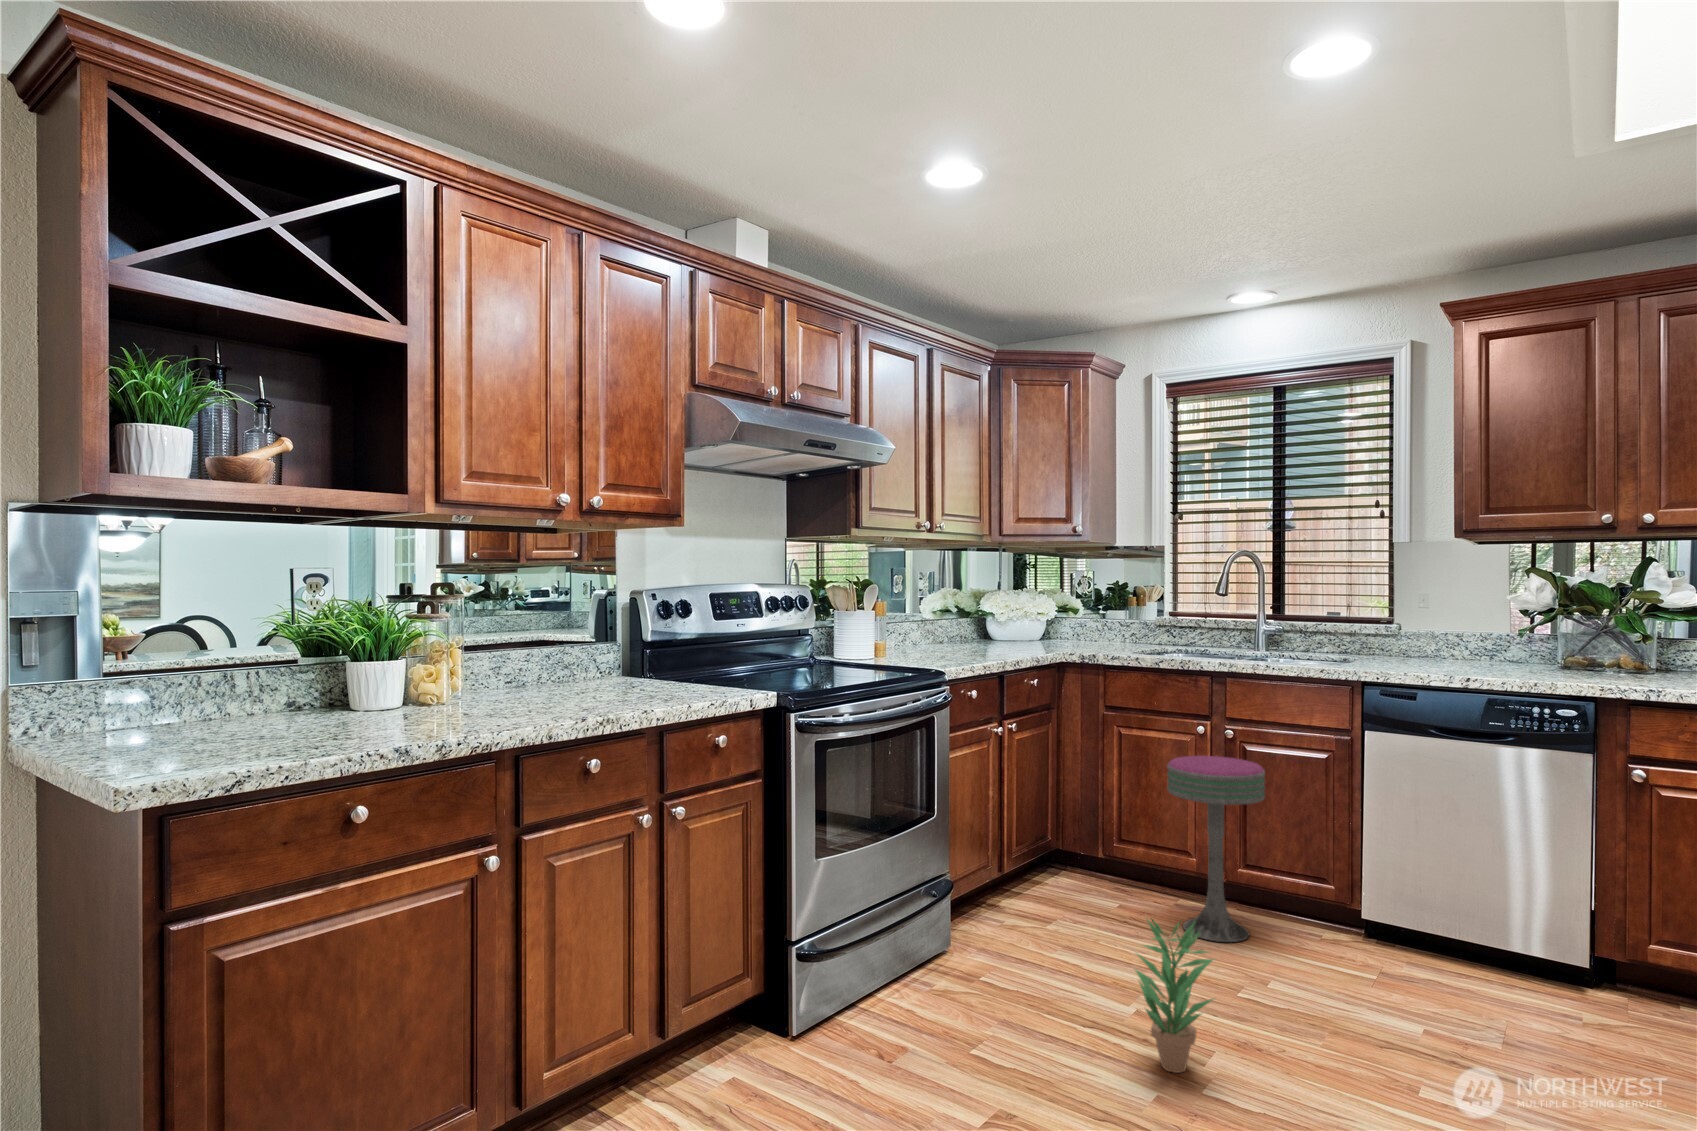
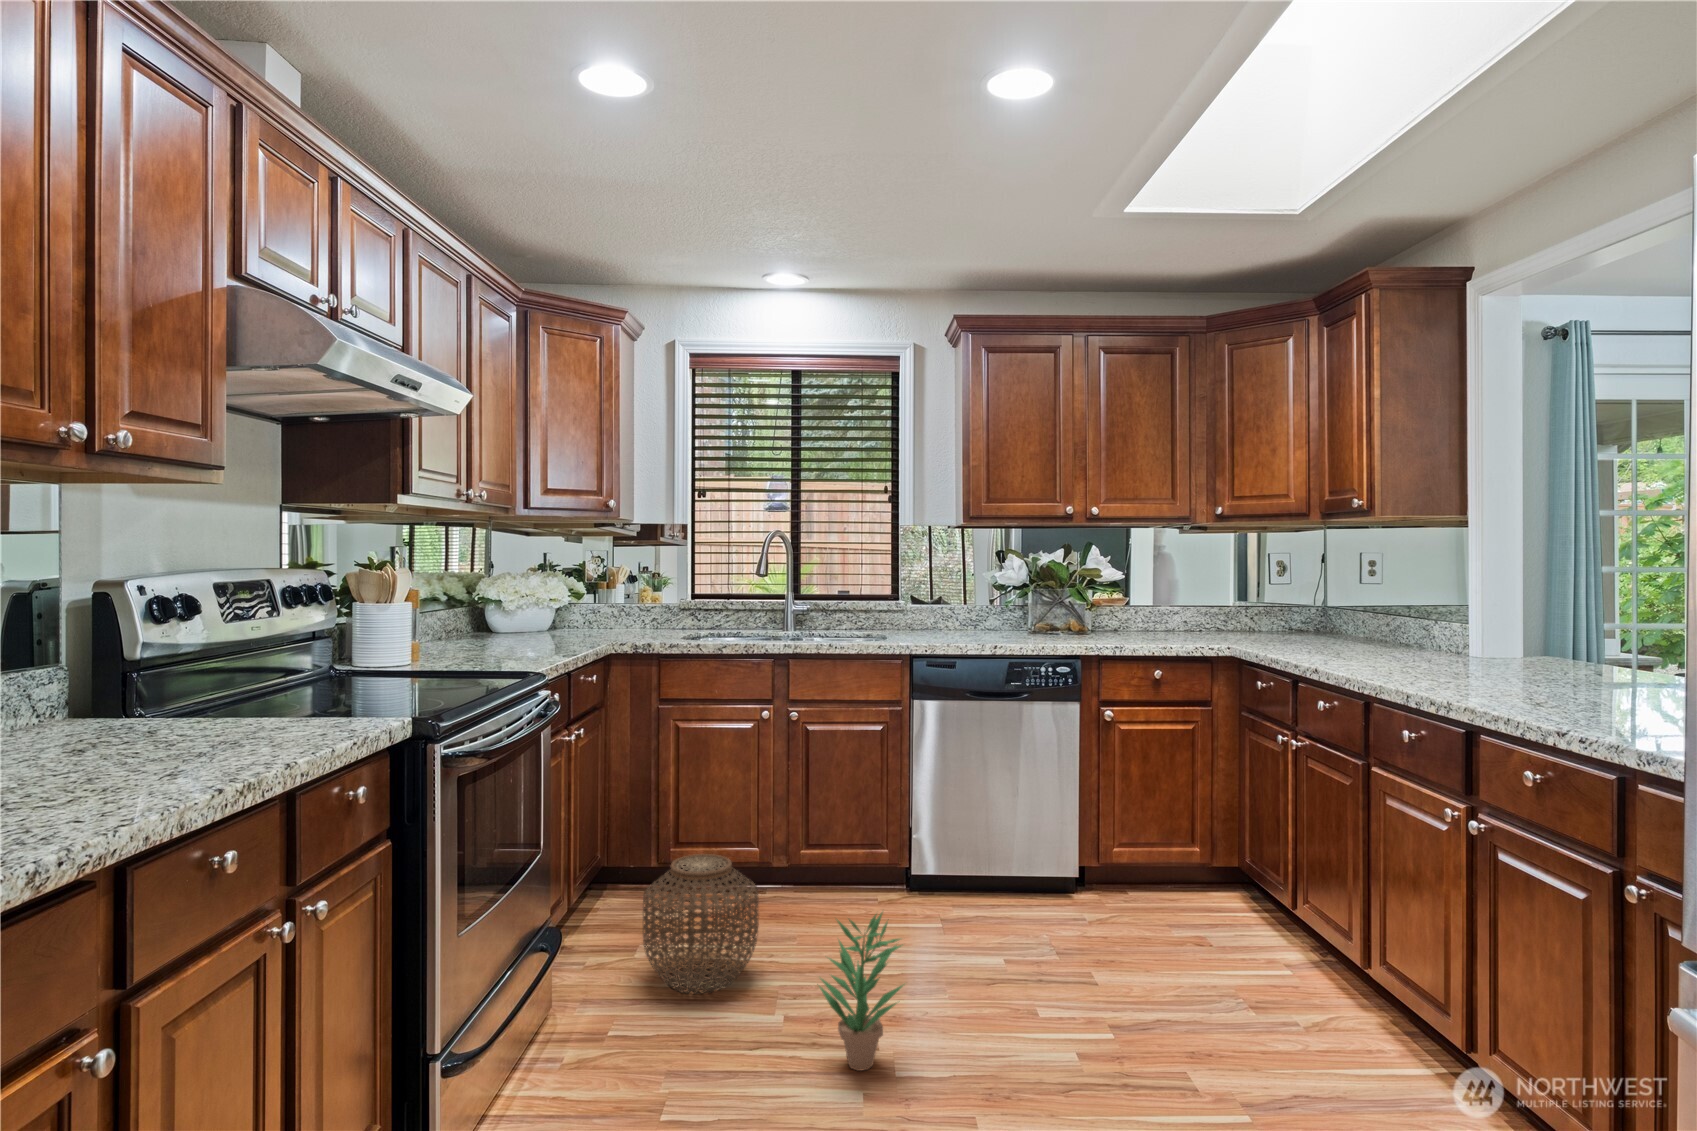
bar stool: present [1167,756,1265,942] -> none [750,738,842,924]
woven basket: none [1028,847,1136,974] -> present [643,854,758,994]

